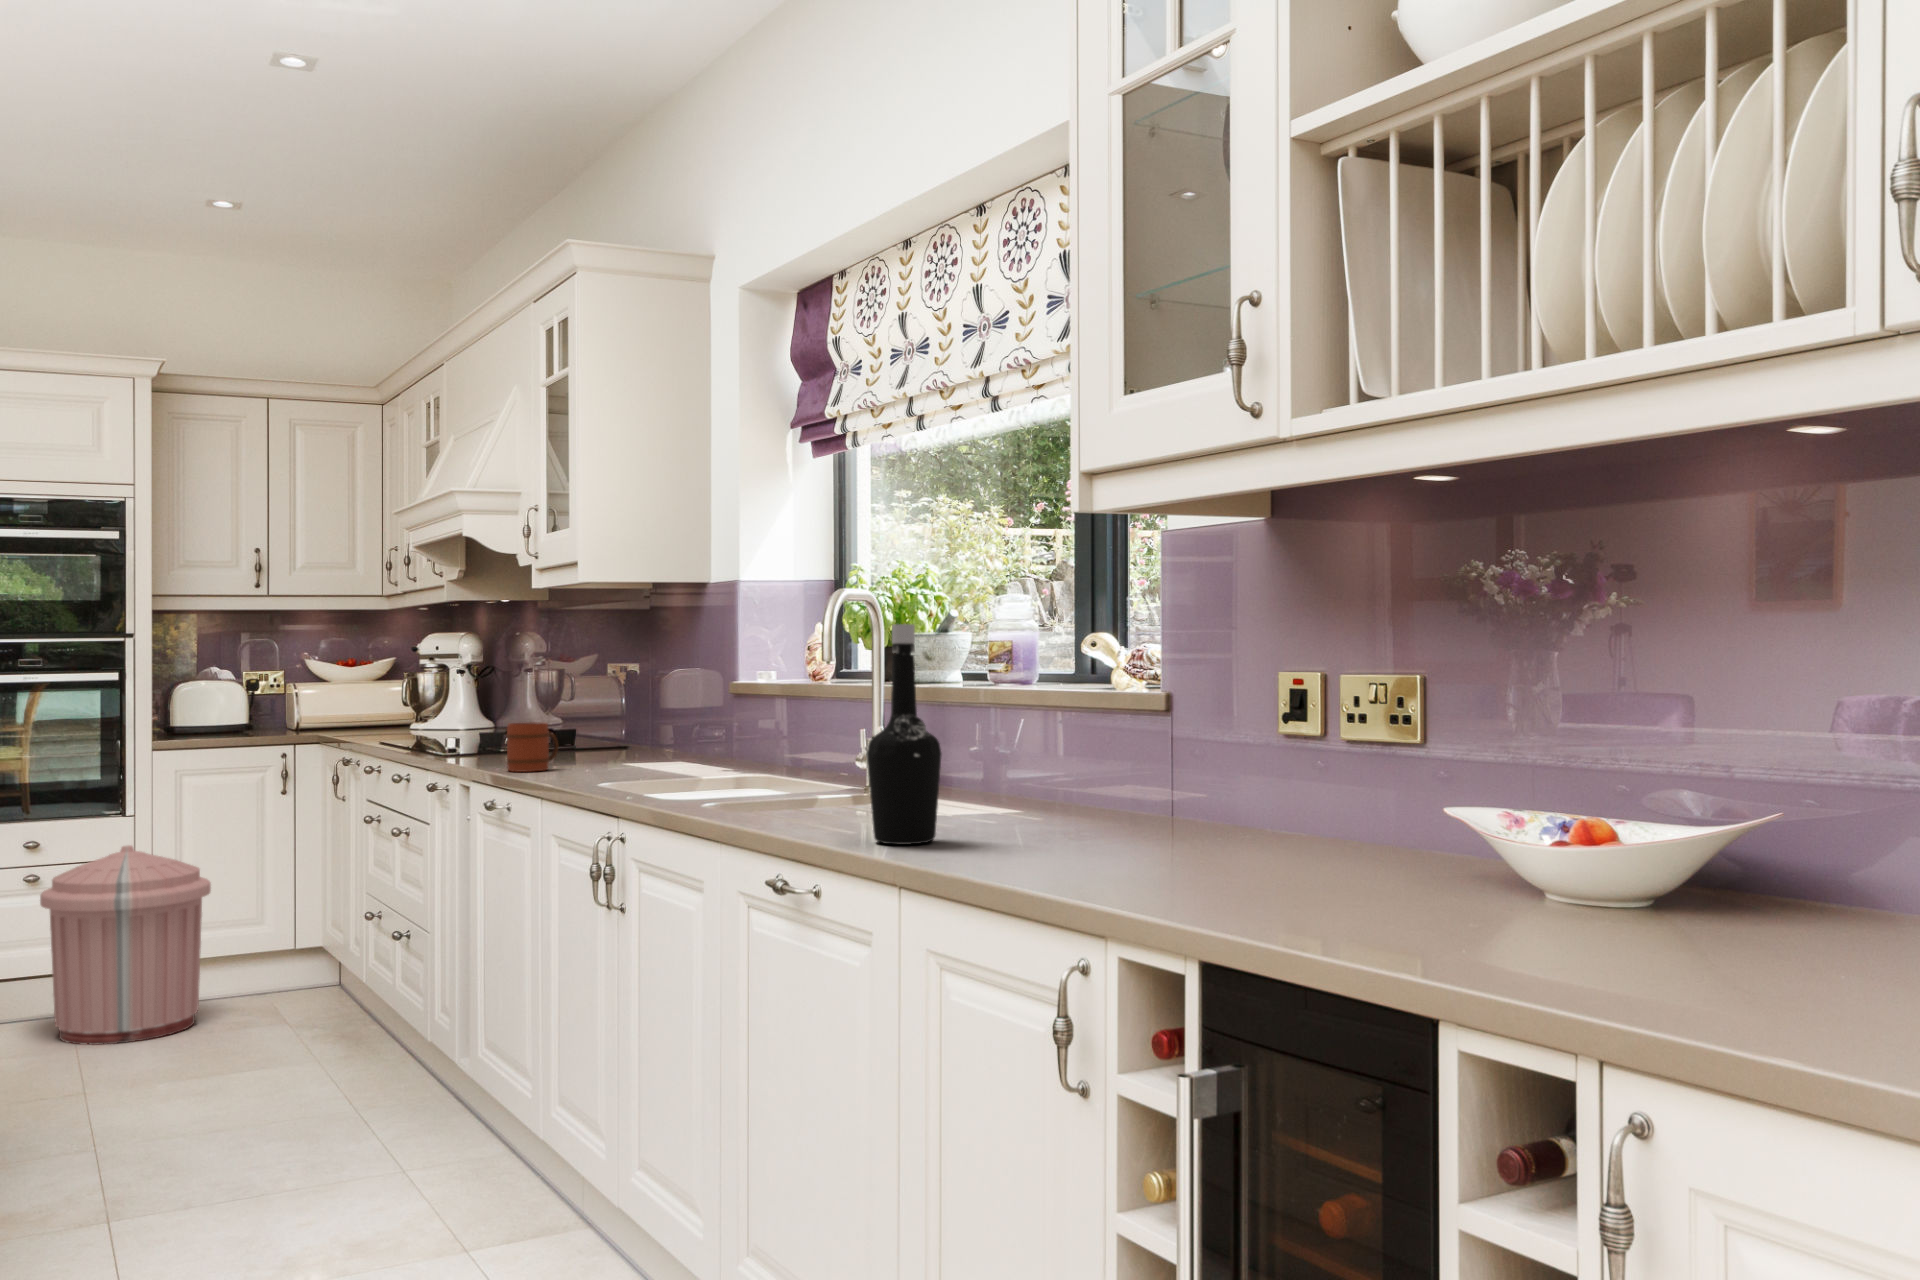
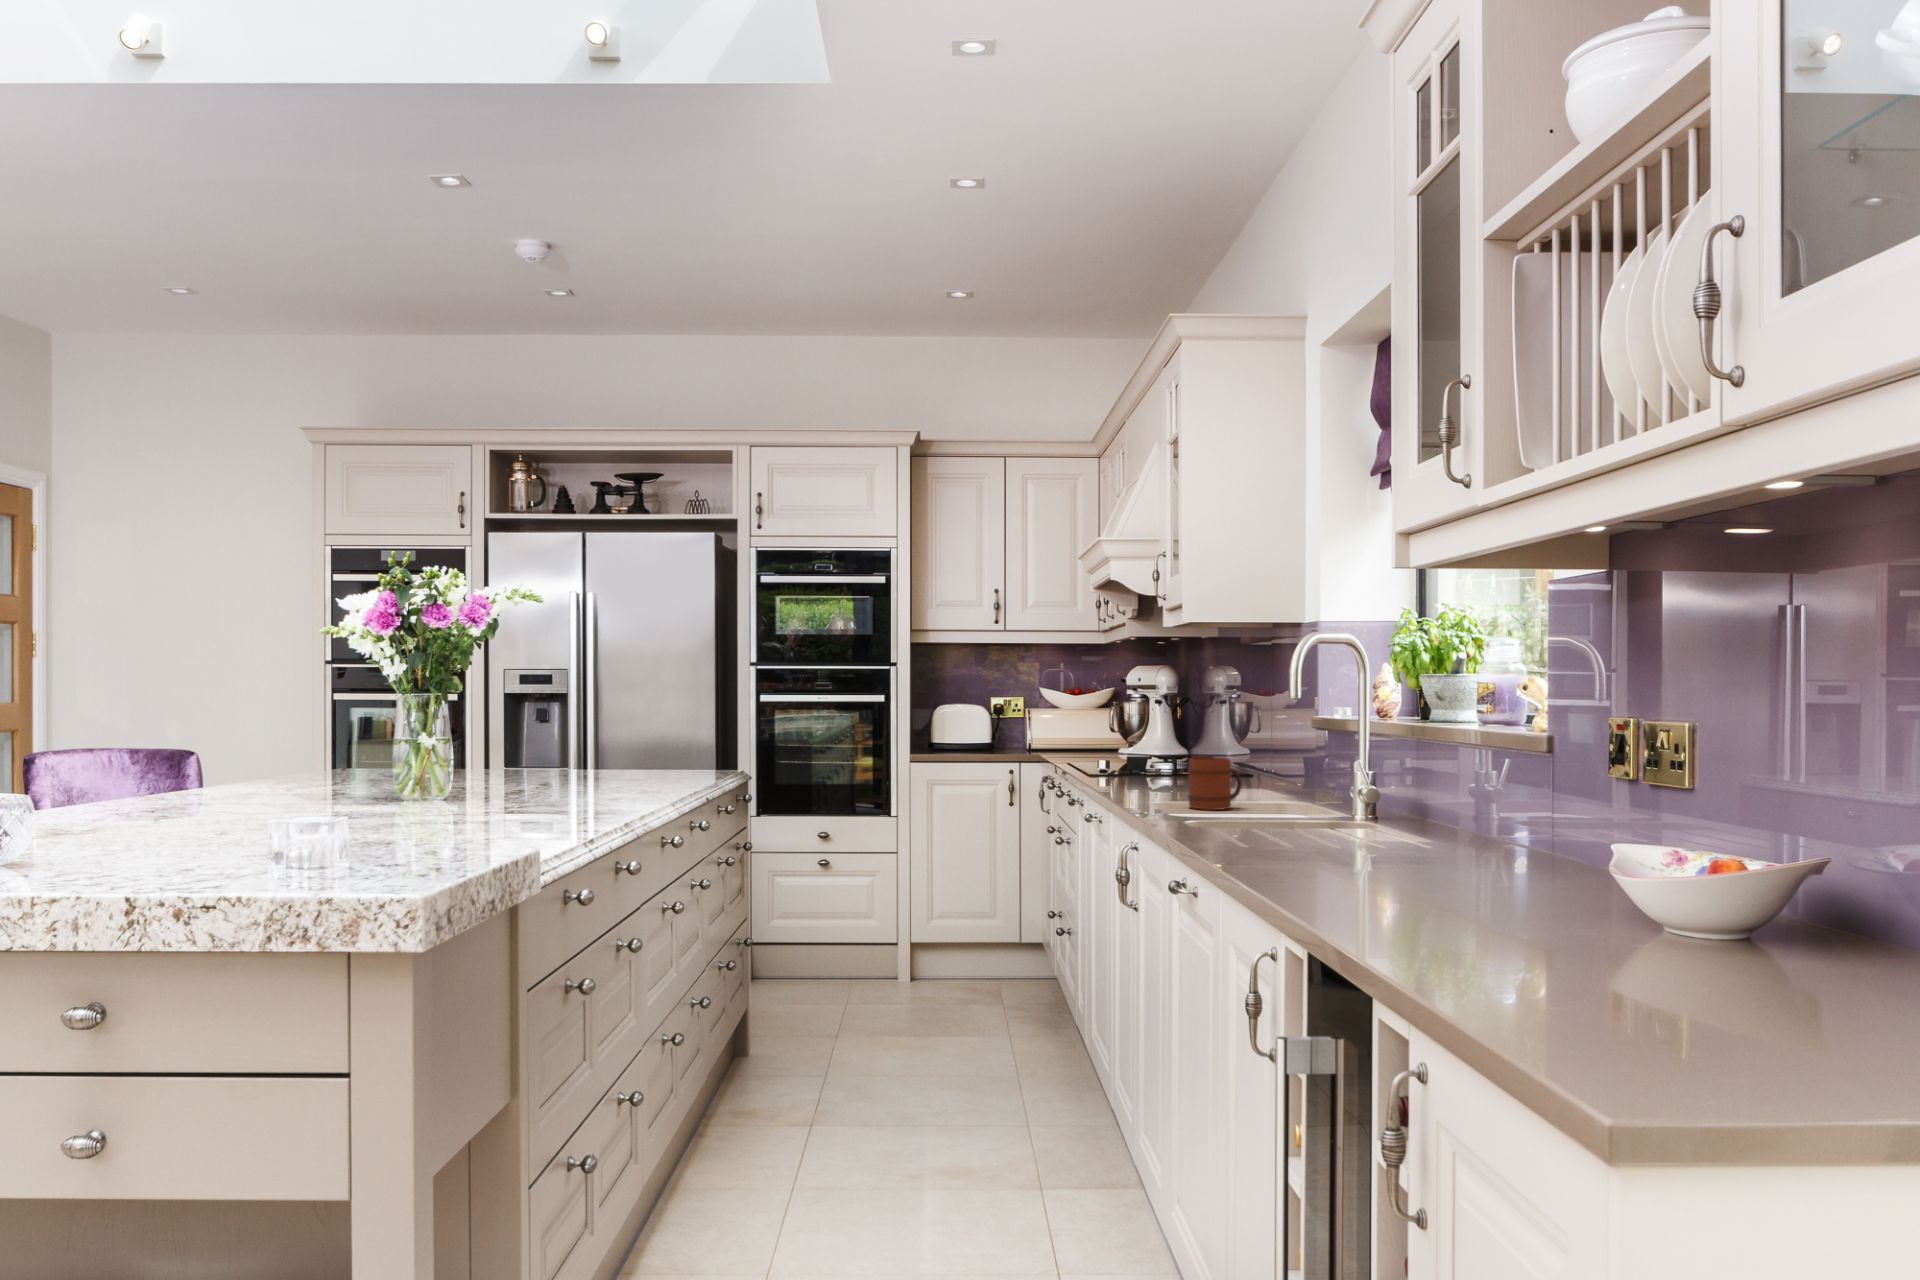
bottle: present [867,624,941,845] -> none [1673,650,1813,1005]
trash can: present [40,845,211,1045] -> none [823,844,950,1015]

